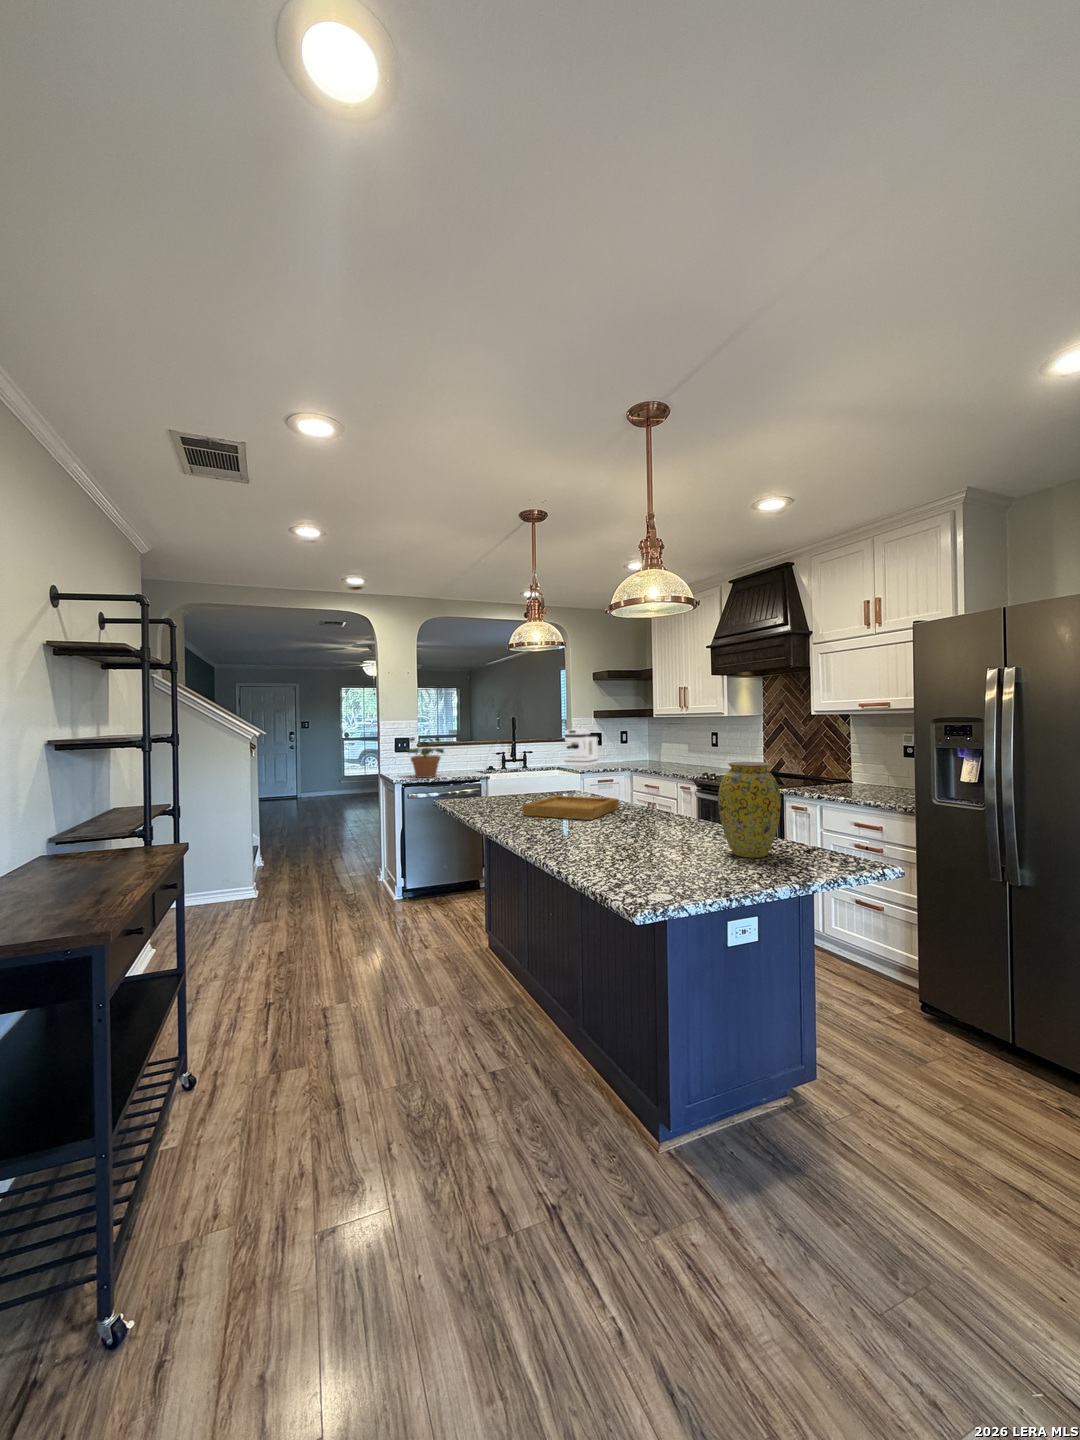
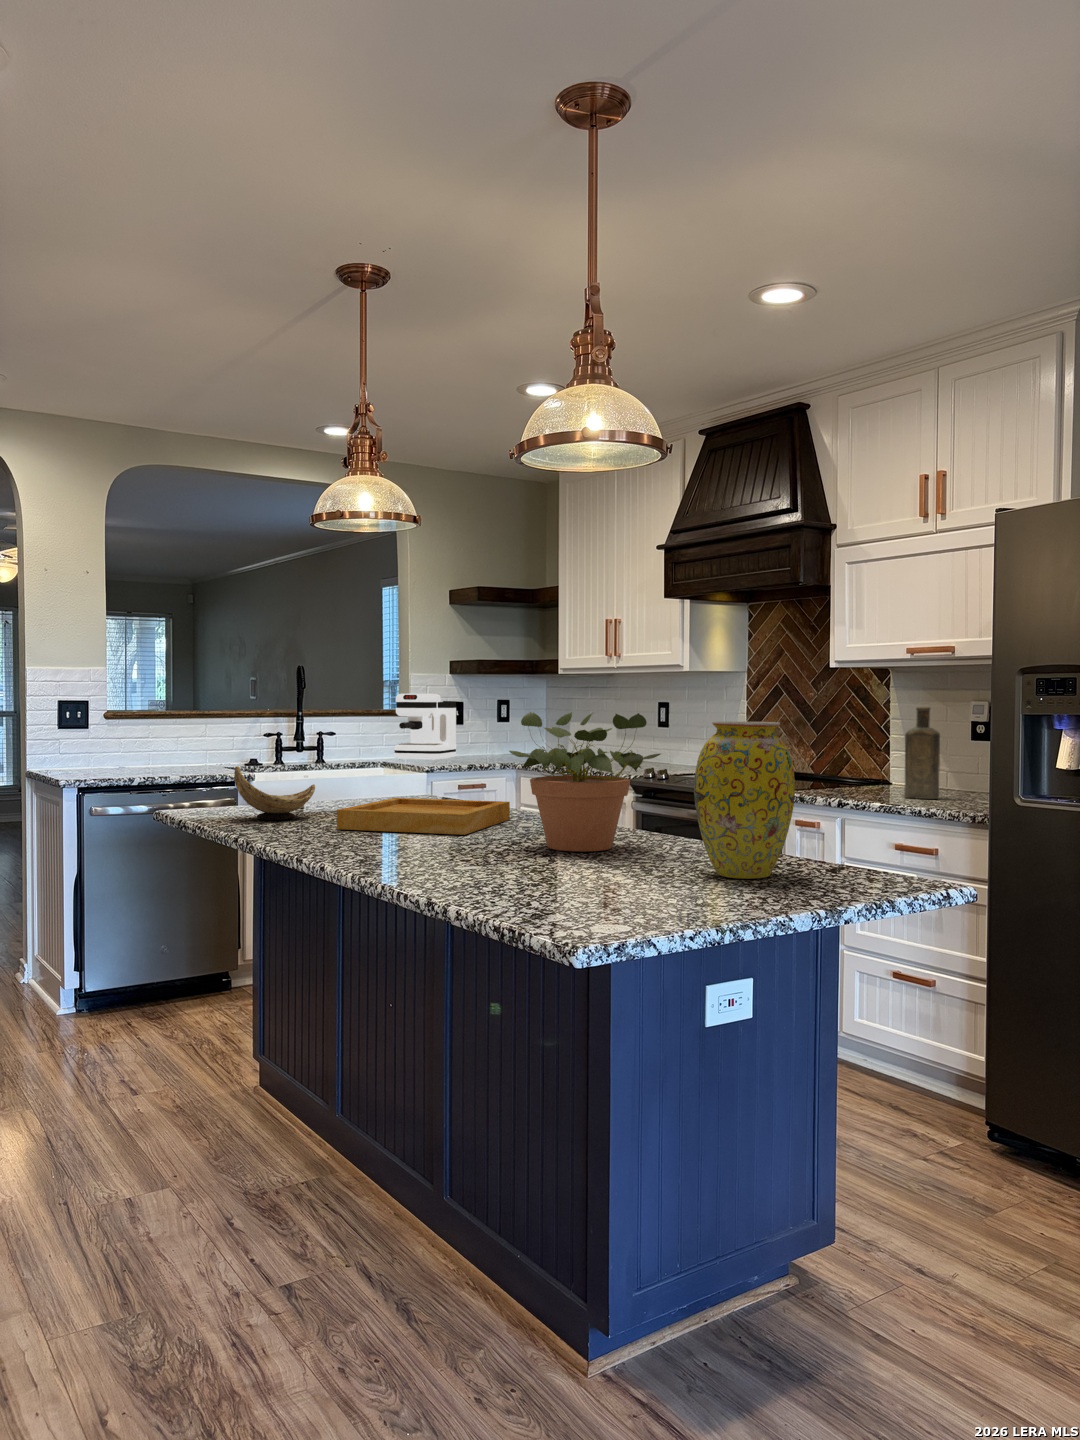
potted plant: present [407,737,444,778] -> present [509,712,660,852]
bottle: none [858,739,883,794] -> present [904,707,940,799]
decorative bowl: none [471,780,513,808] -> present [234,766,315,820]

